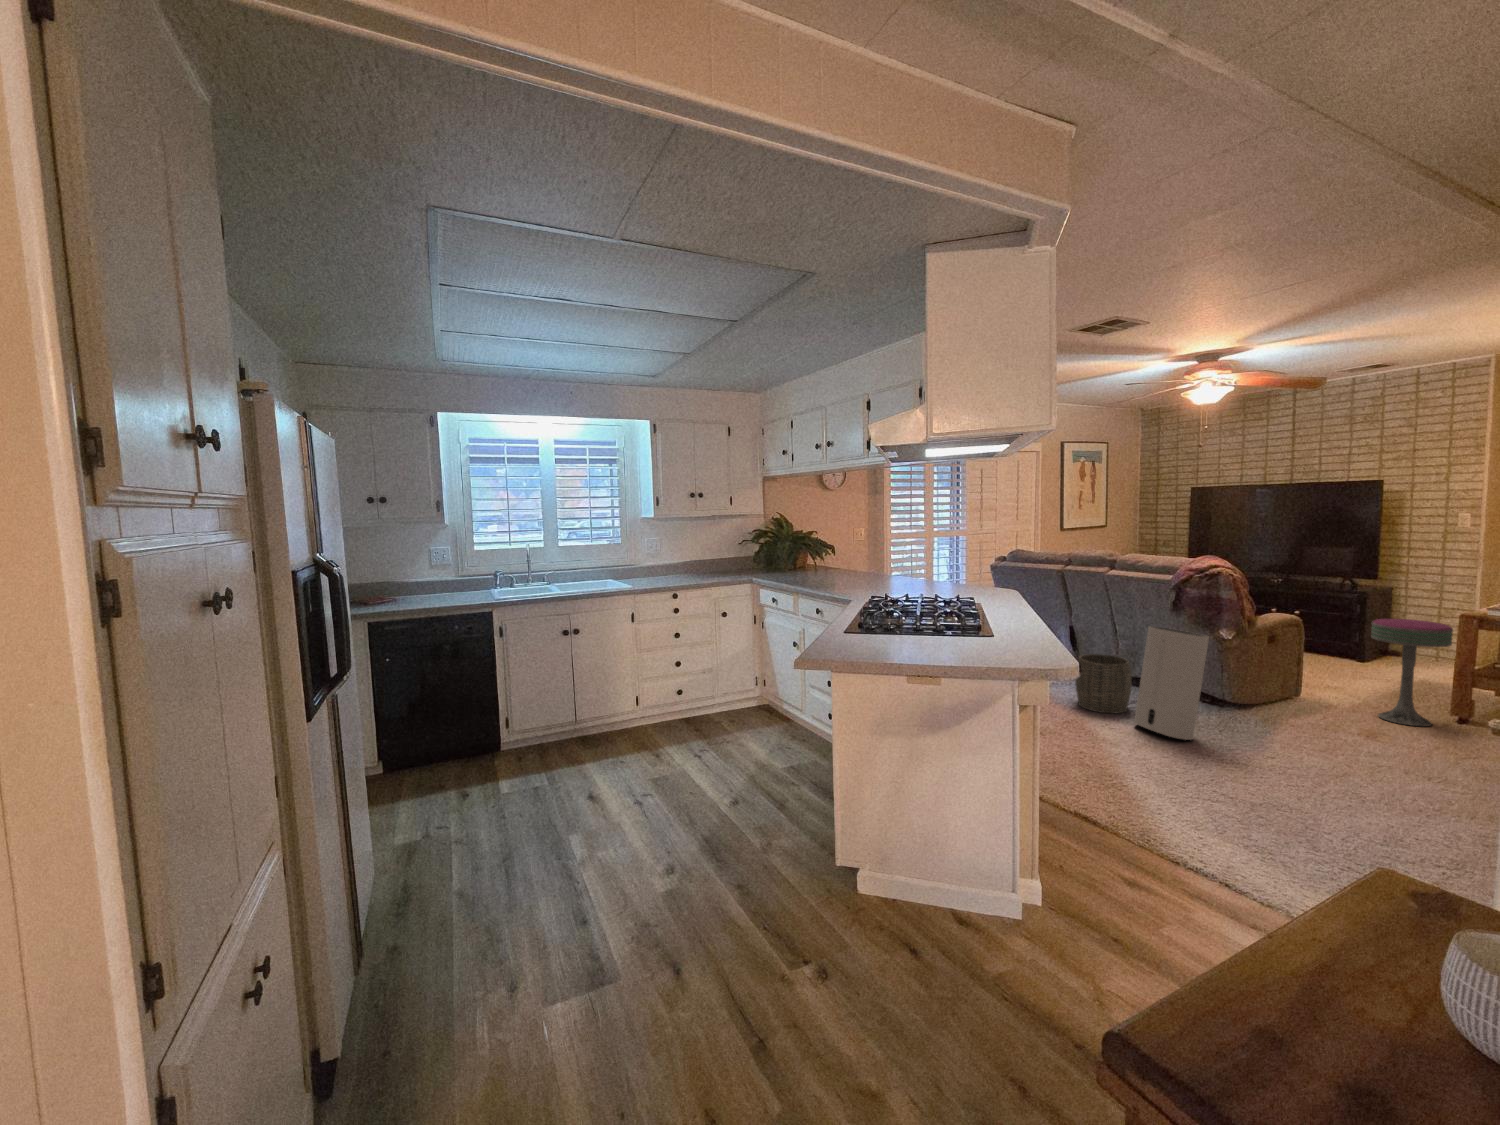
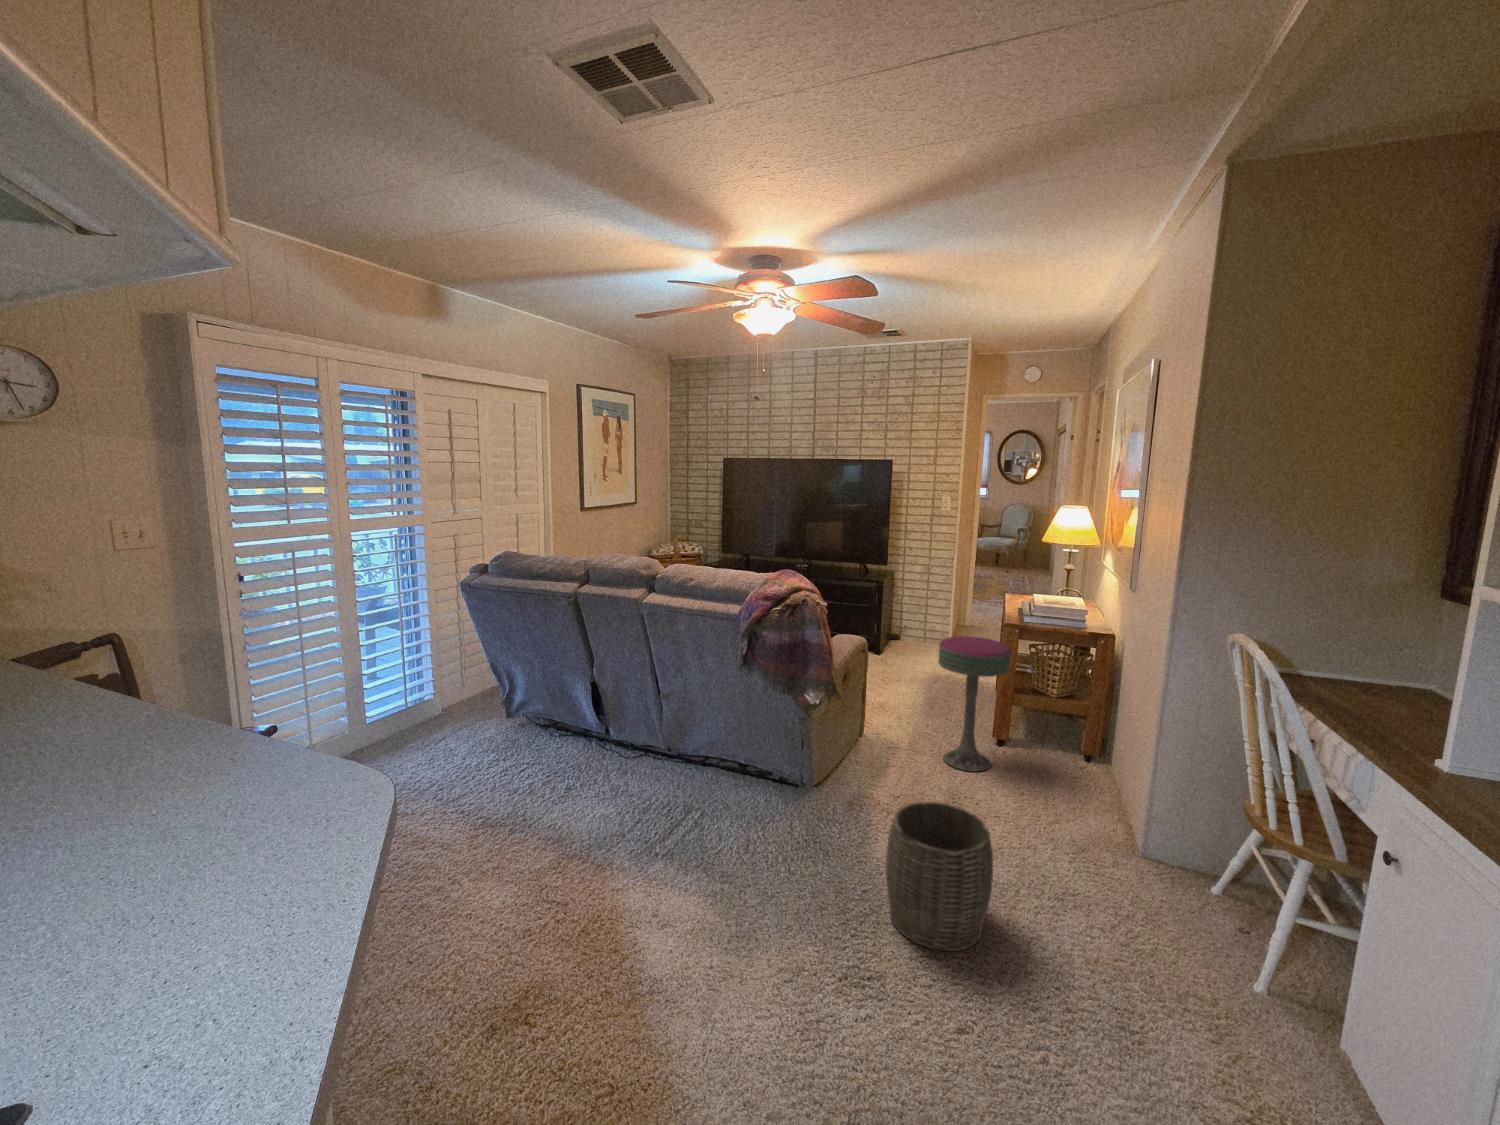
air purifier: present [1134,626,1209,740] -> none [698,708,806,921]
woven basket: present [1075,654,1132,714] -> present [886,802,993,951]

